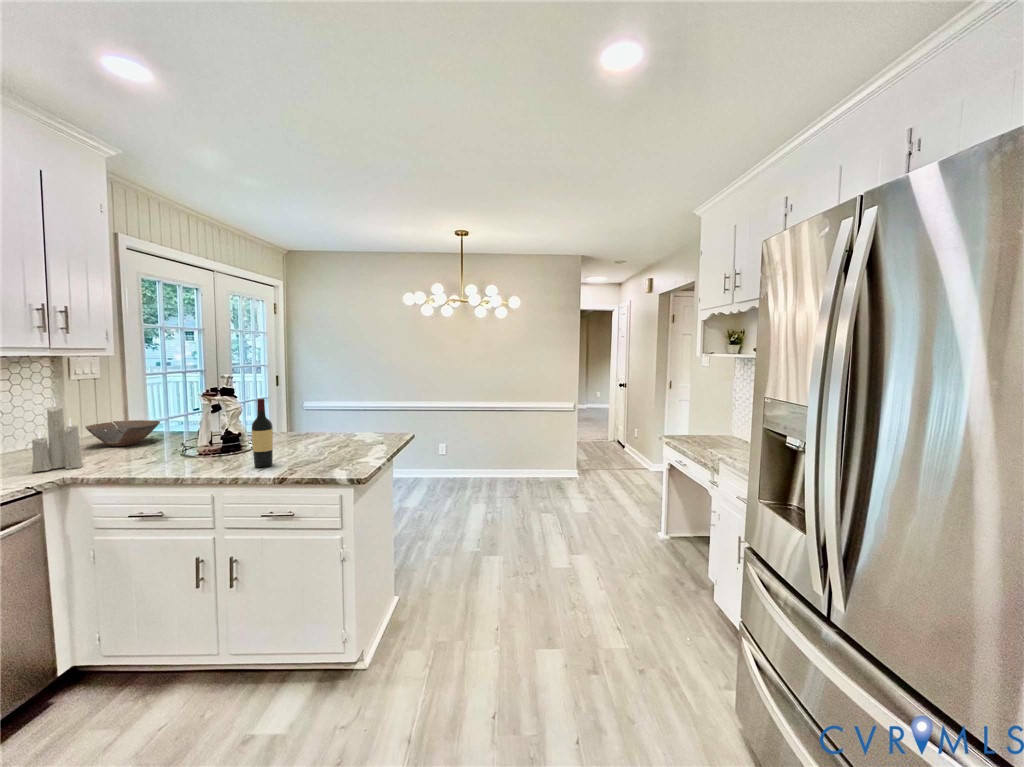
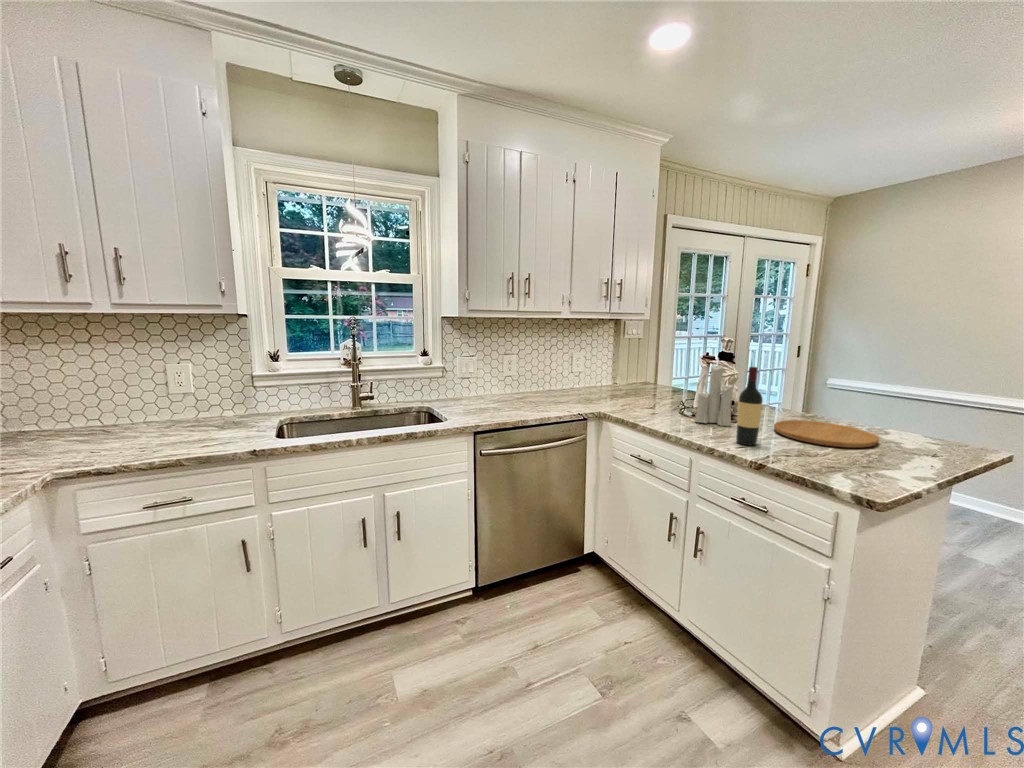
candle: present [32,399,83,472] -> present [695,361,733,426]
bowl: present [85,420,160,446] -> none [624,374,673,396]
cutting board: none [280,436,352,453] -> present [774,420,879,448]

